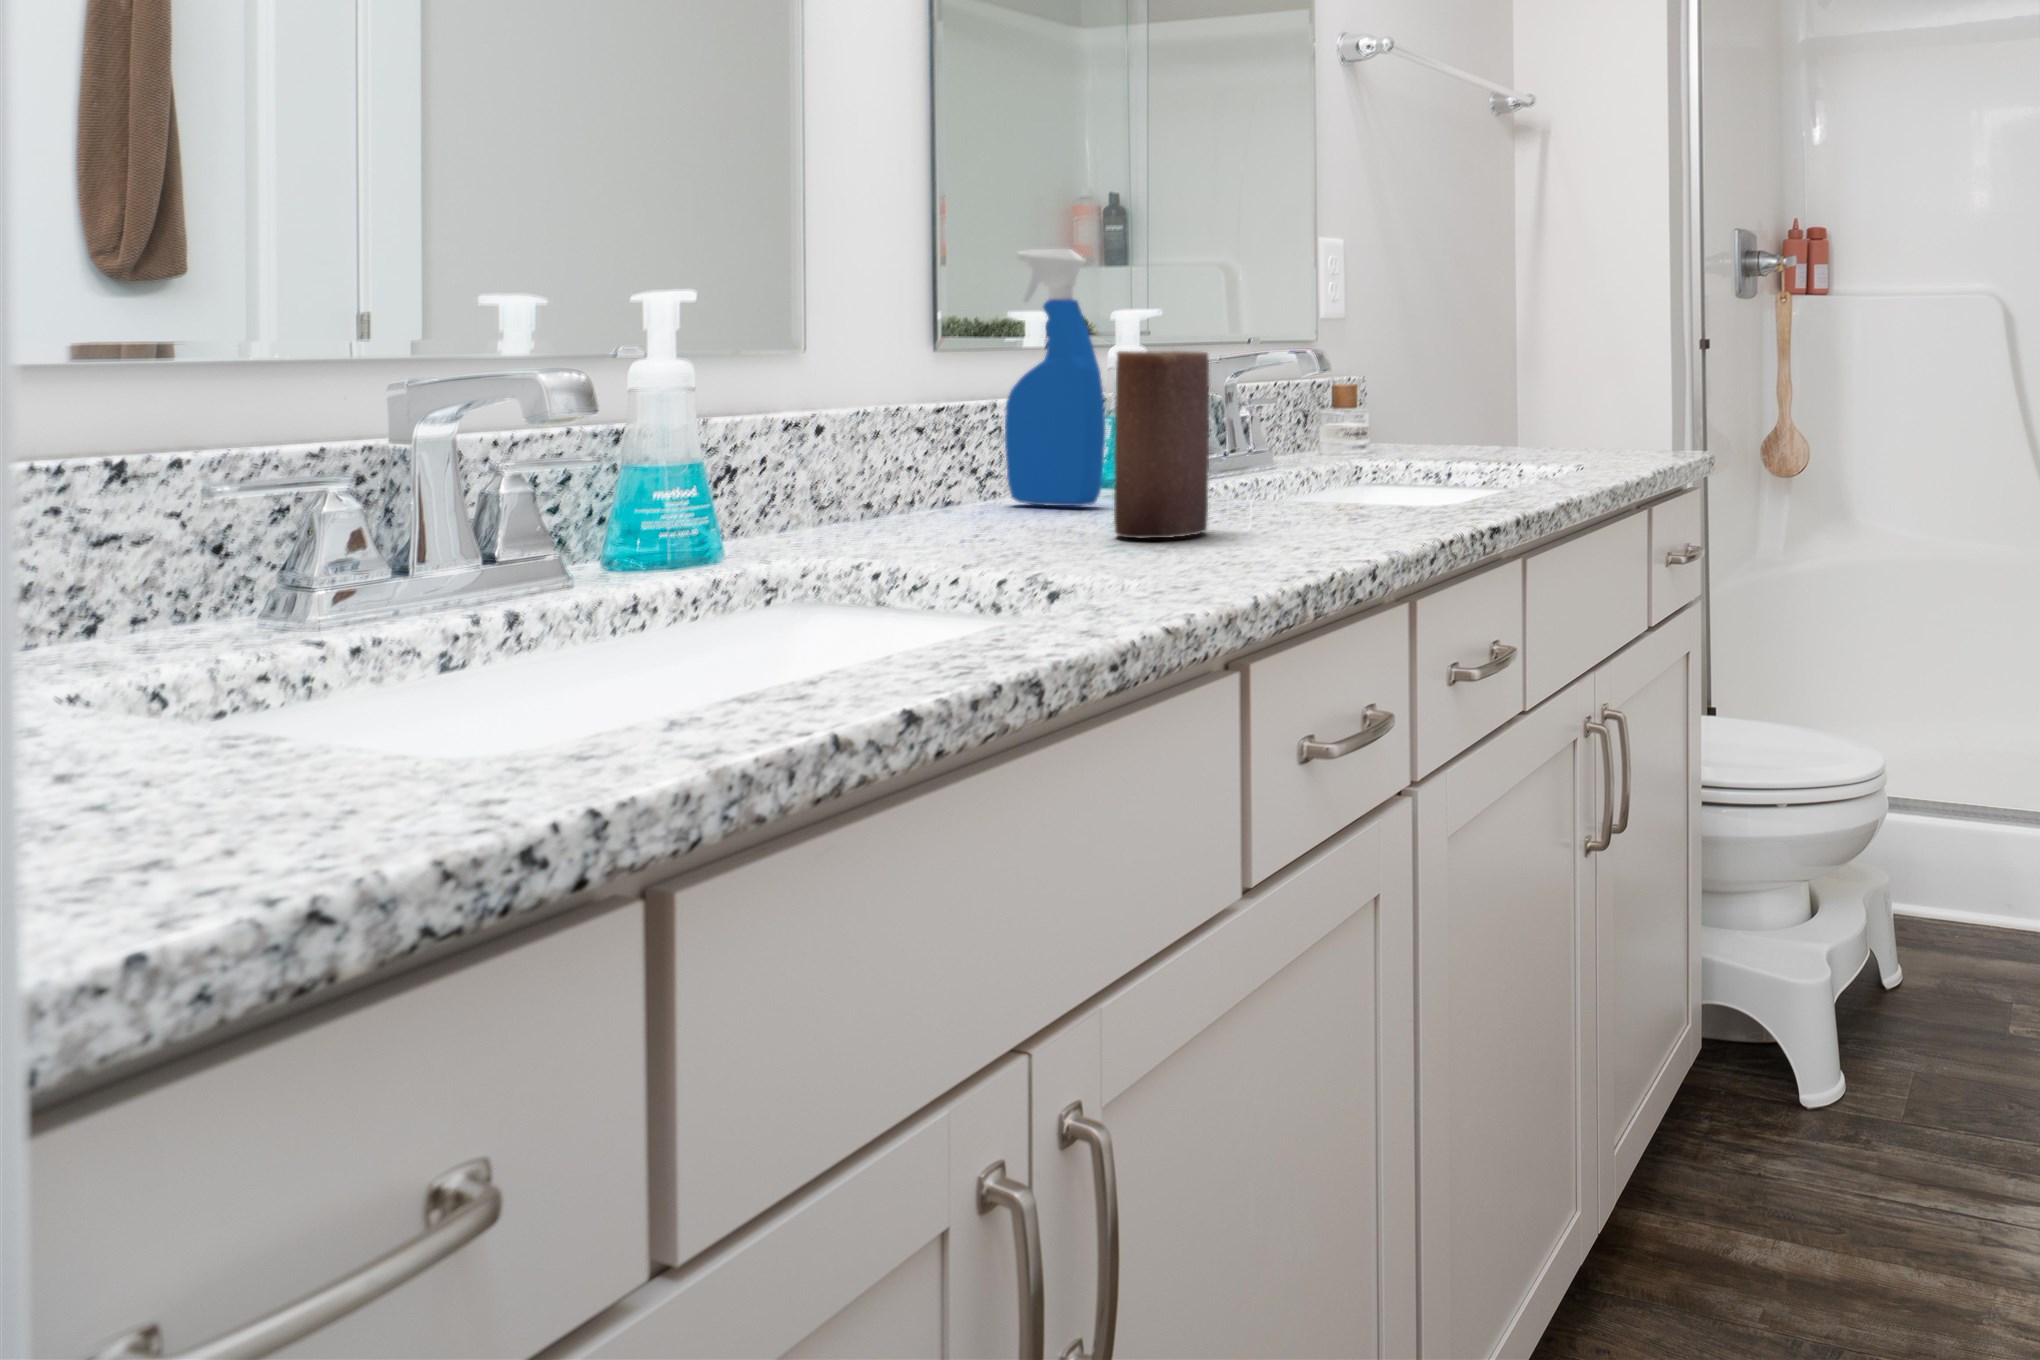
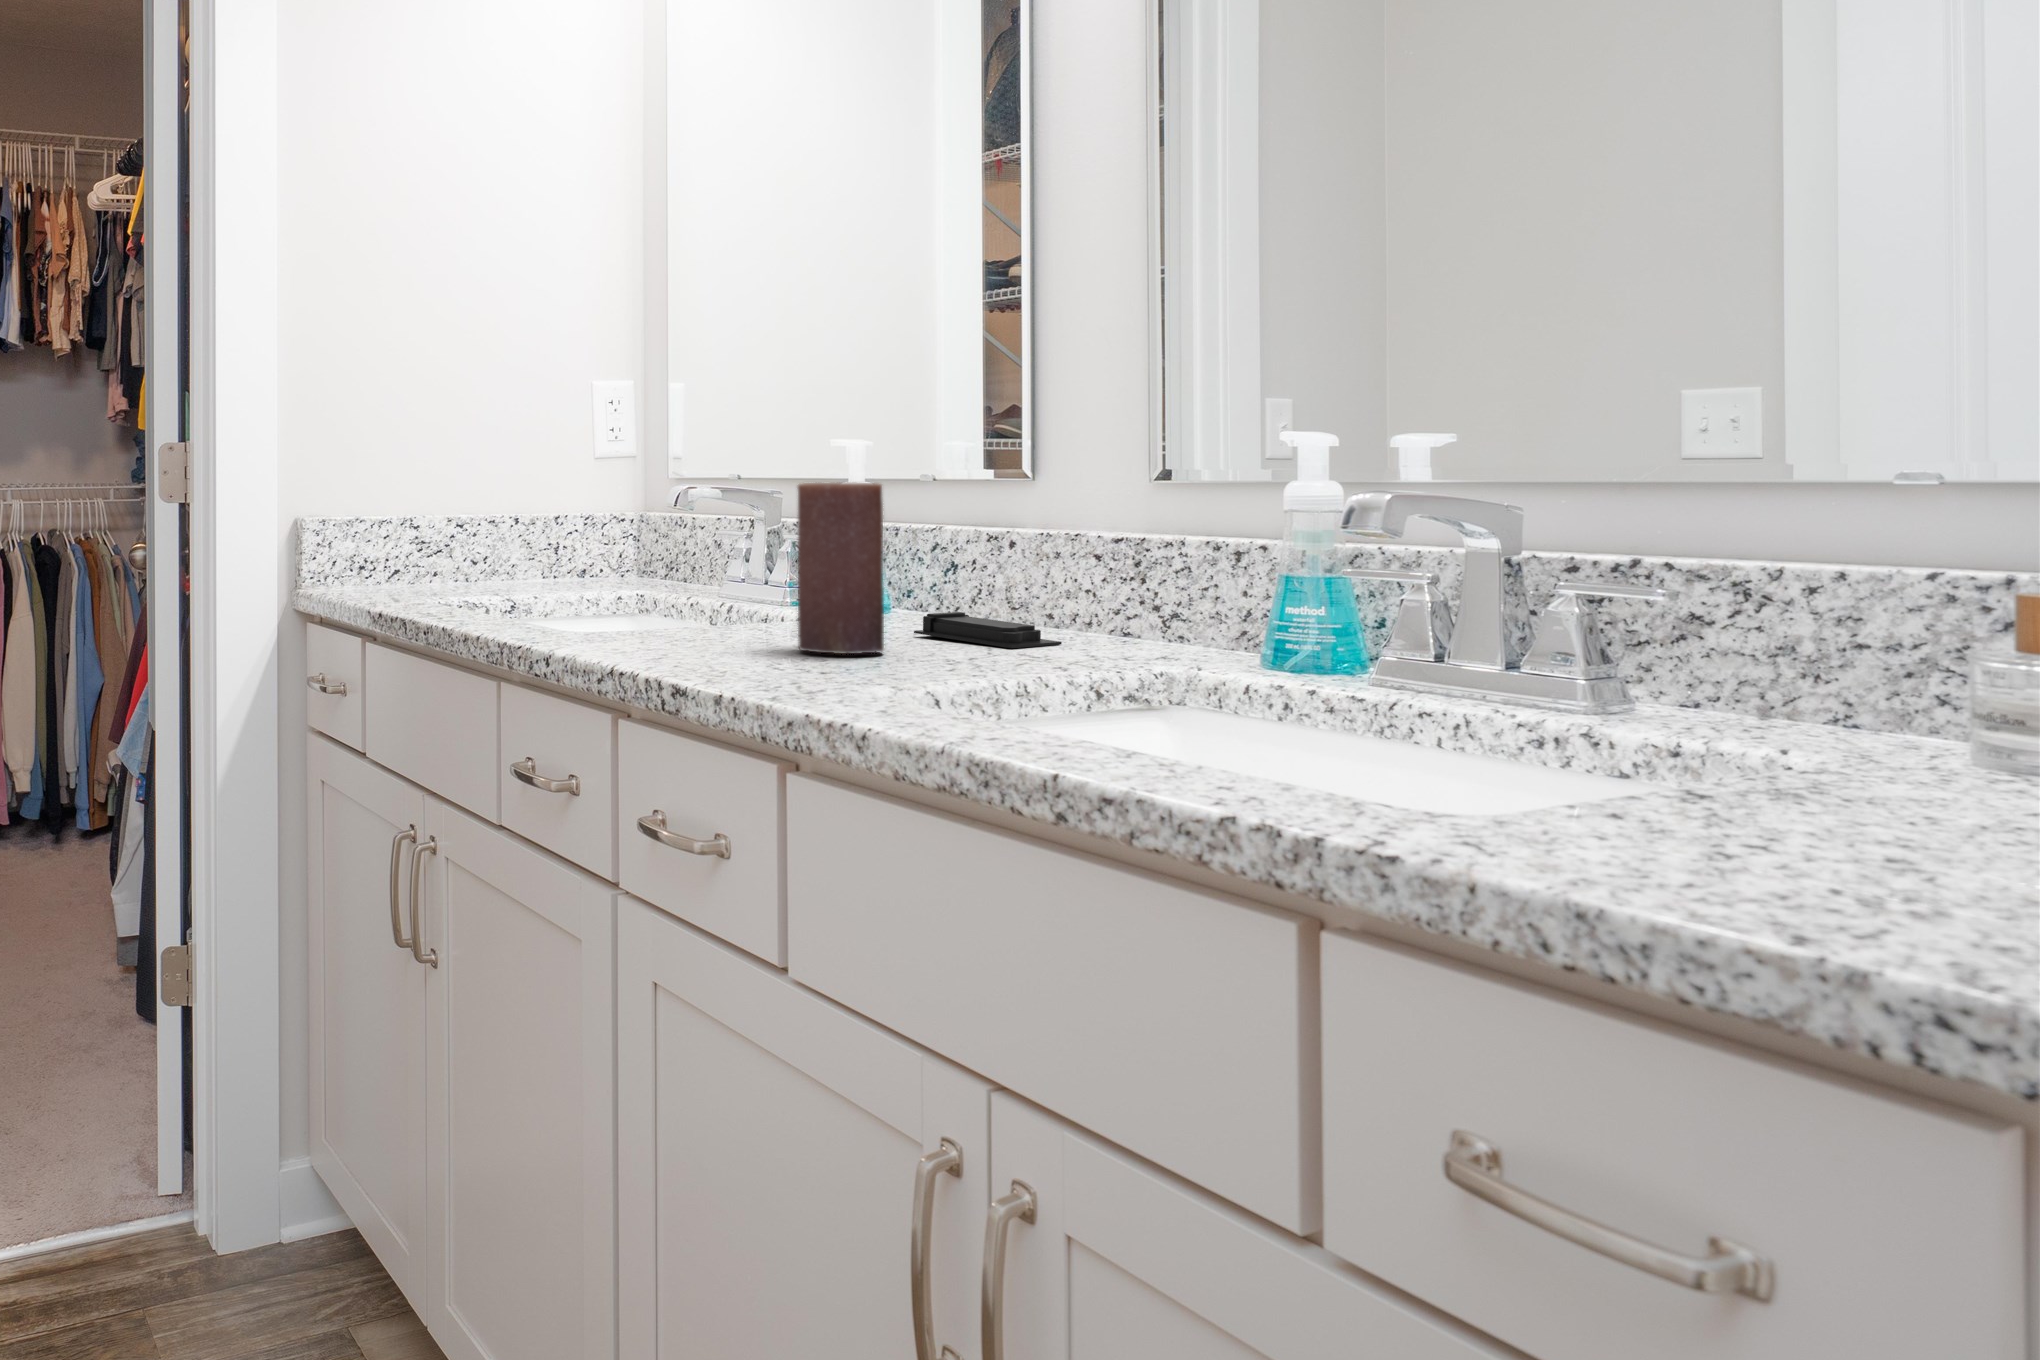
spray bottle: present [1005,249,1105,506] -> none [1094,373,1196,656]
soap bar: none [893,503,1049,534] -> present [914,612,1062,648]

